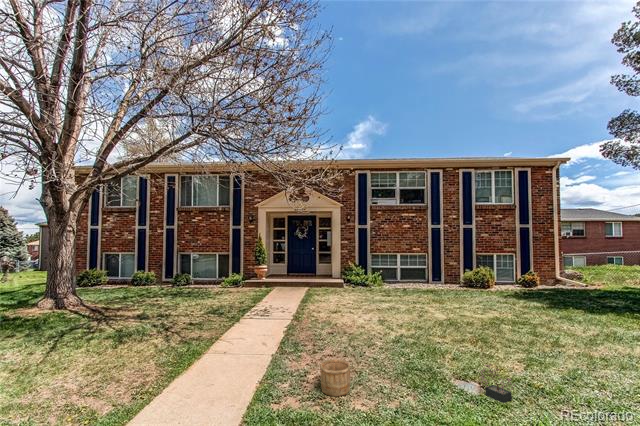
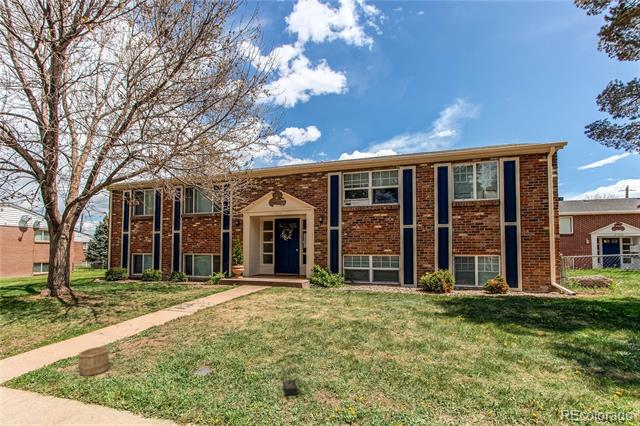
decorative plant: present [480,364,515,403] -> present [279,362,300,396]

